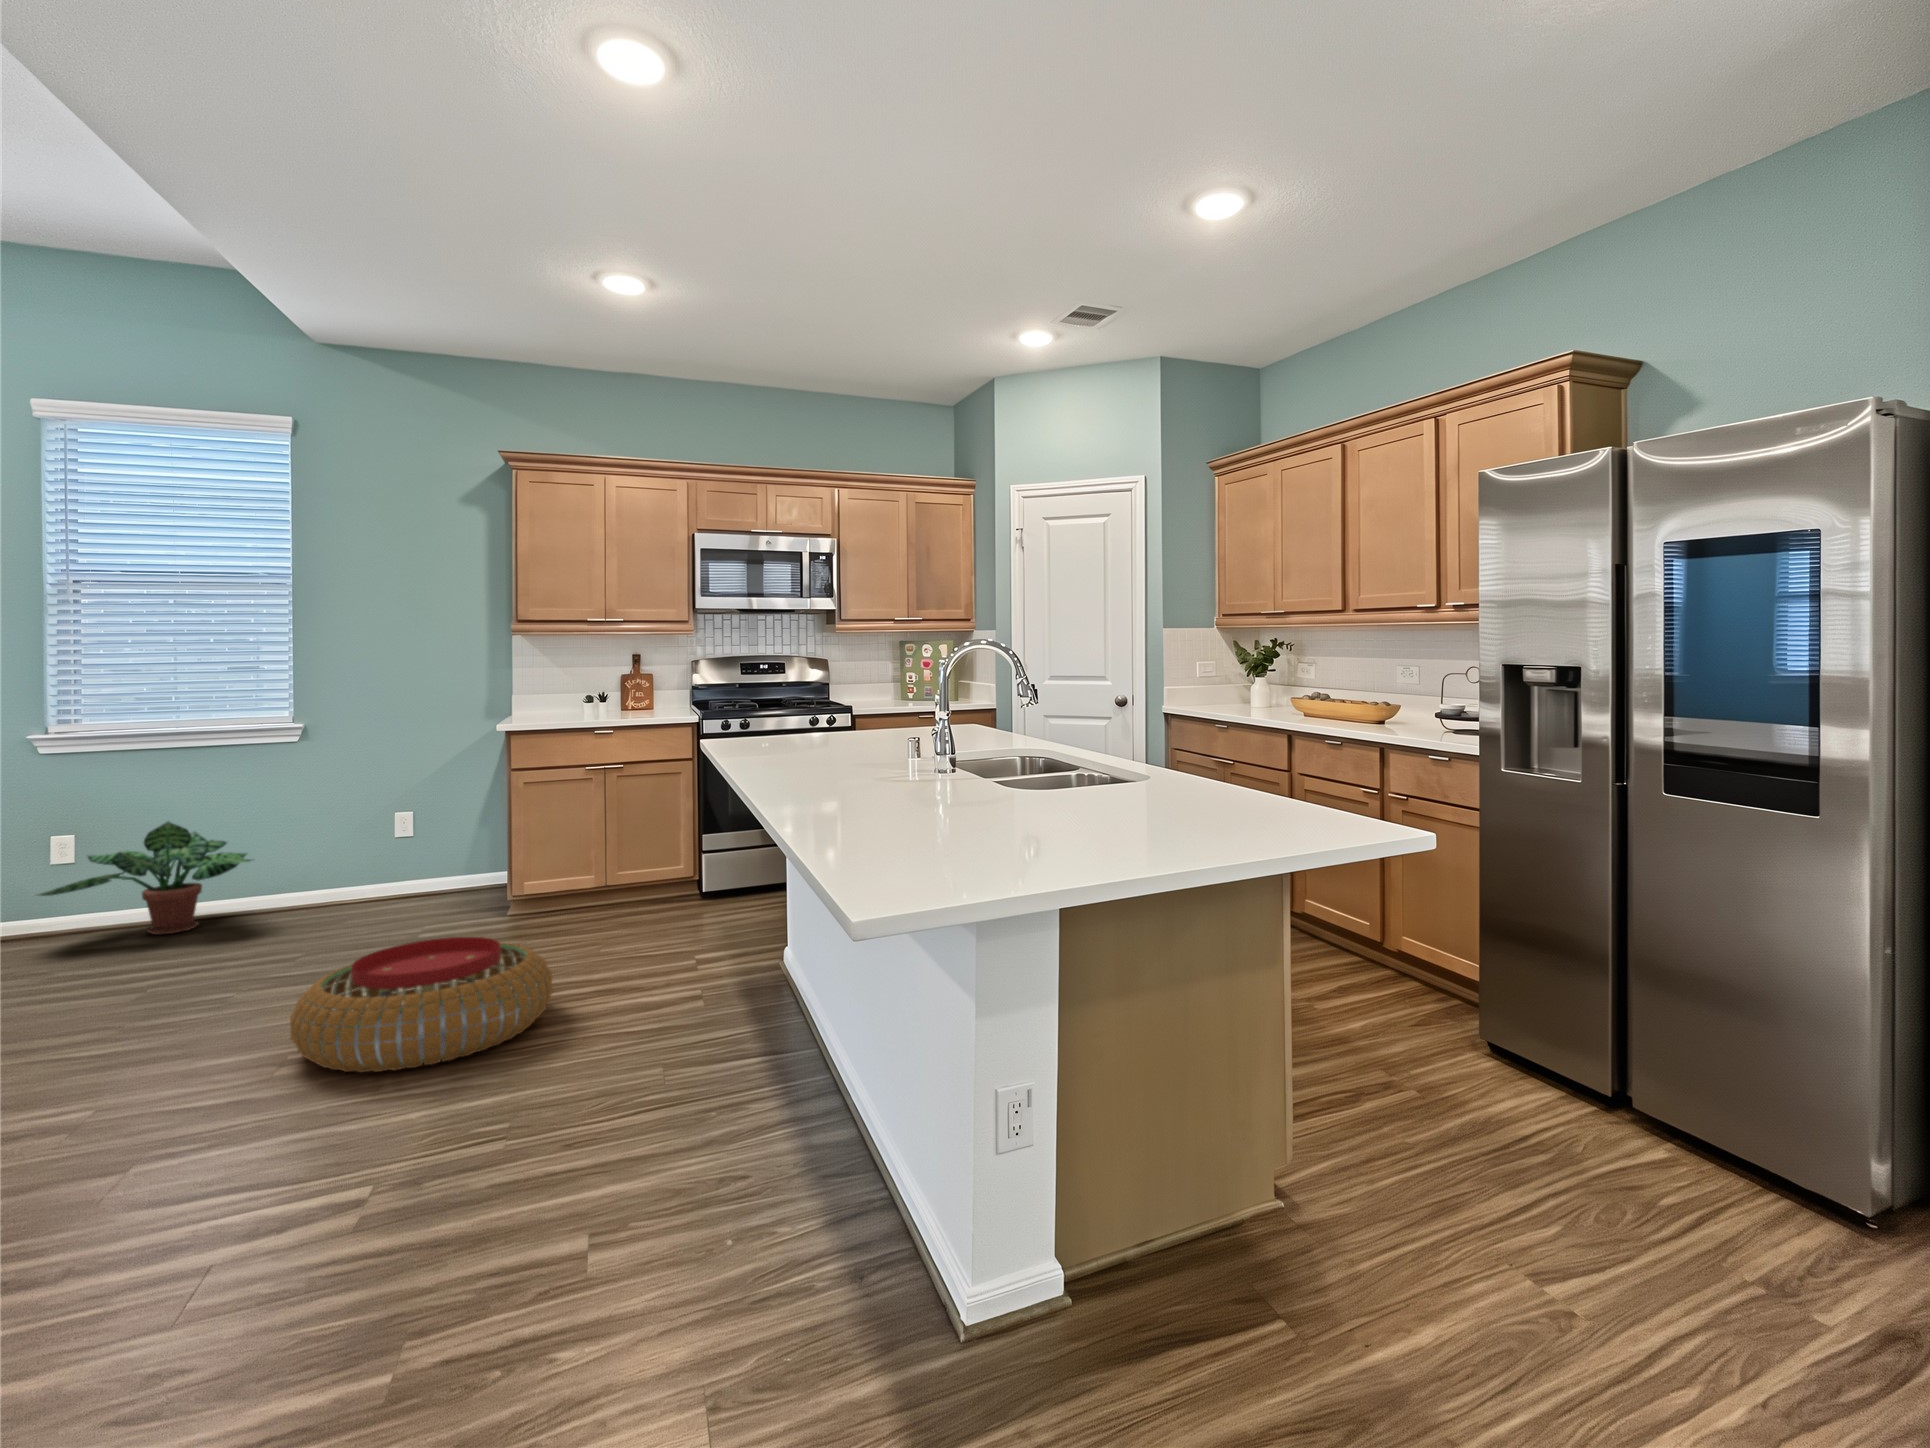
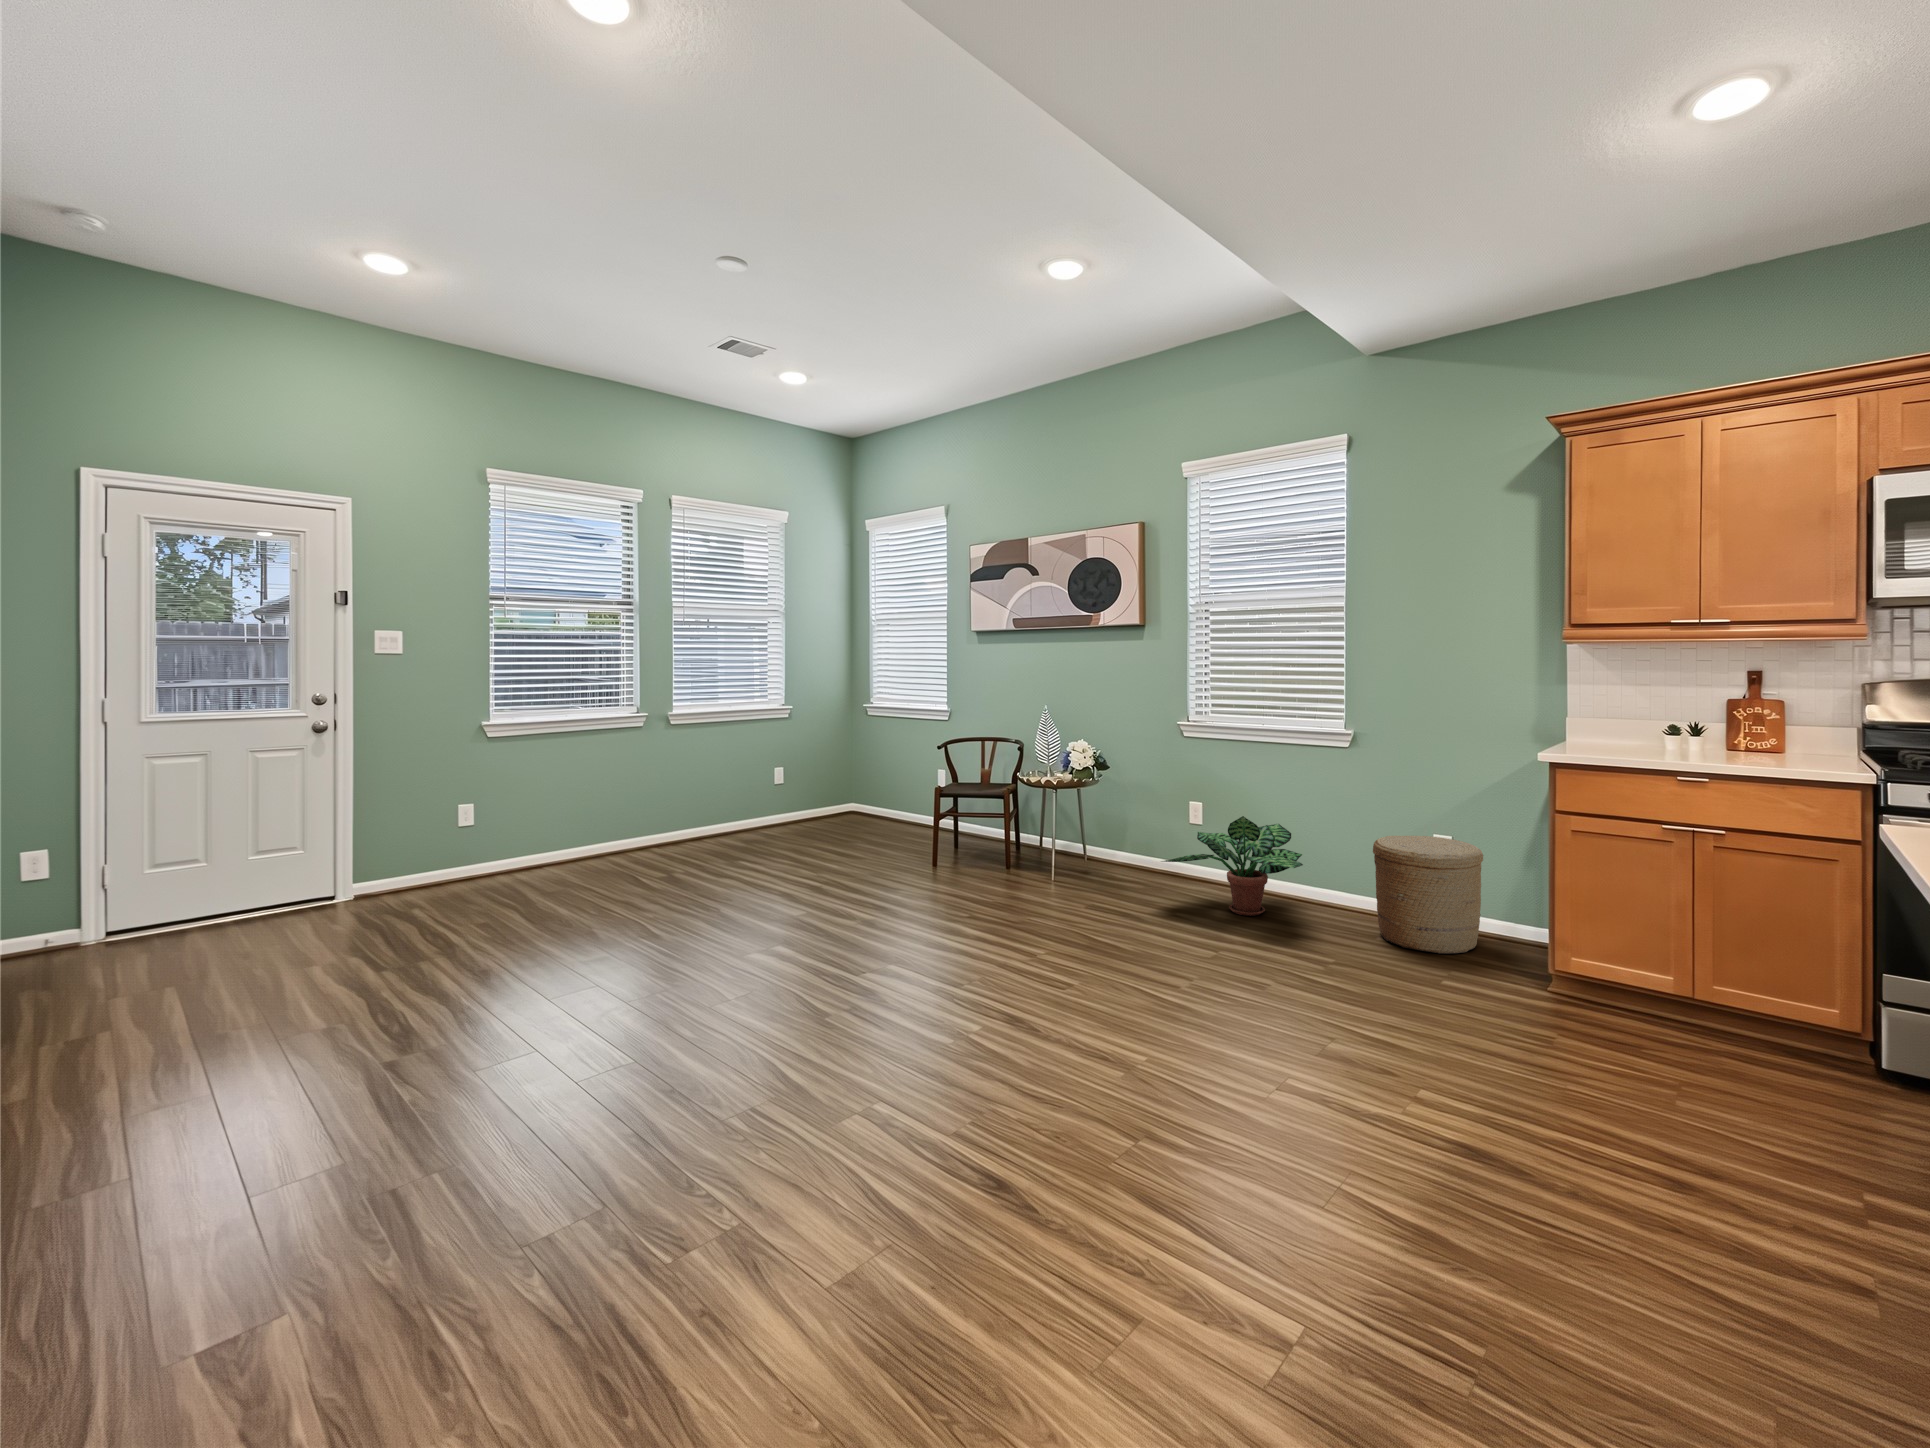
woven basket: none [336,811,447,914] -> present [1373,836,1483,954]
pouf: present [290,937,553,1072] -> none [1246,1053,1566,1281]

